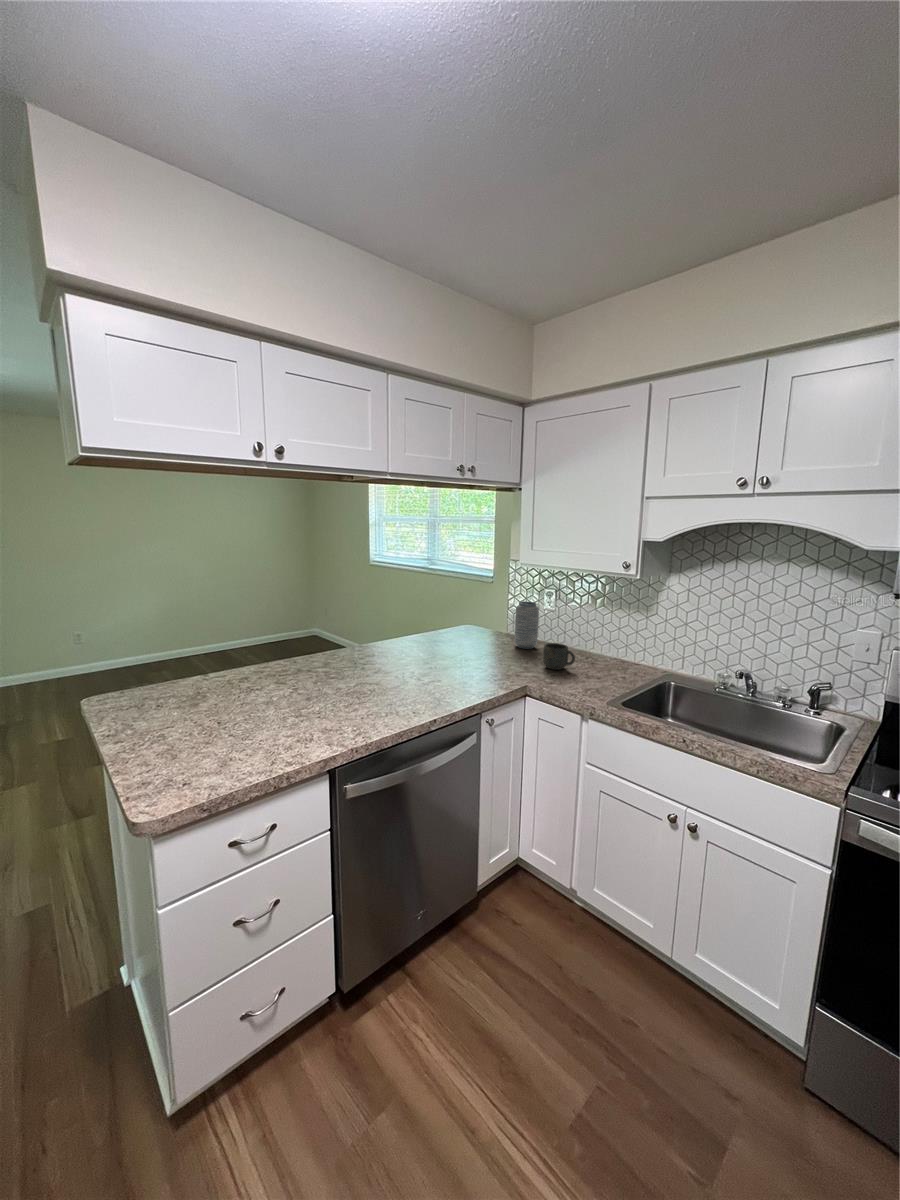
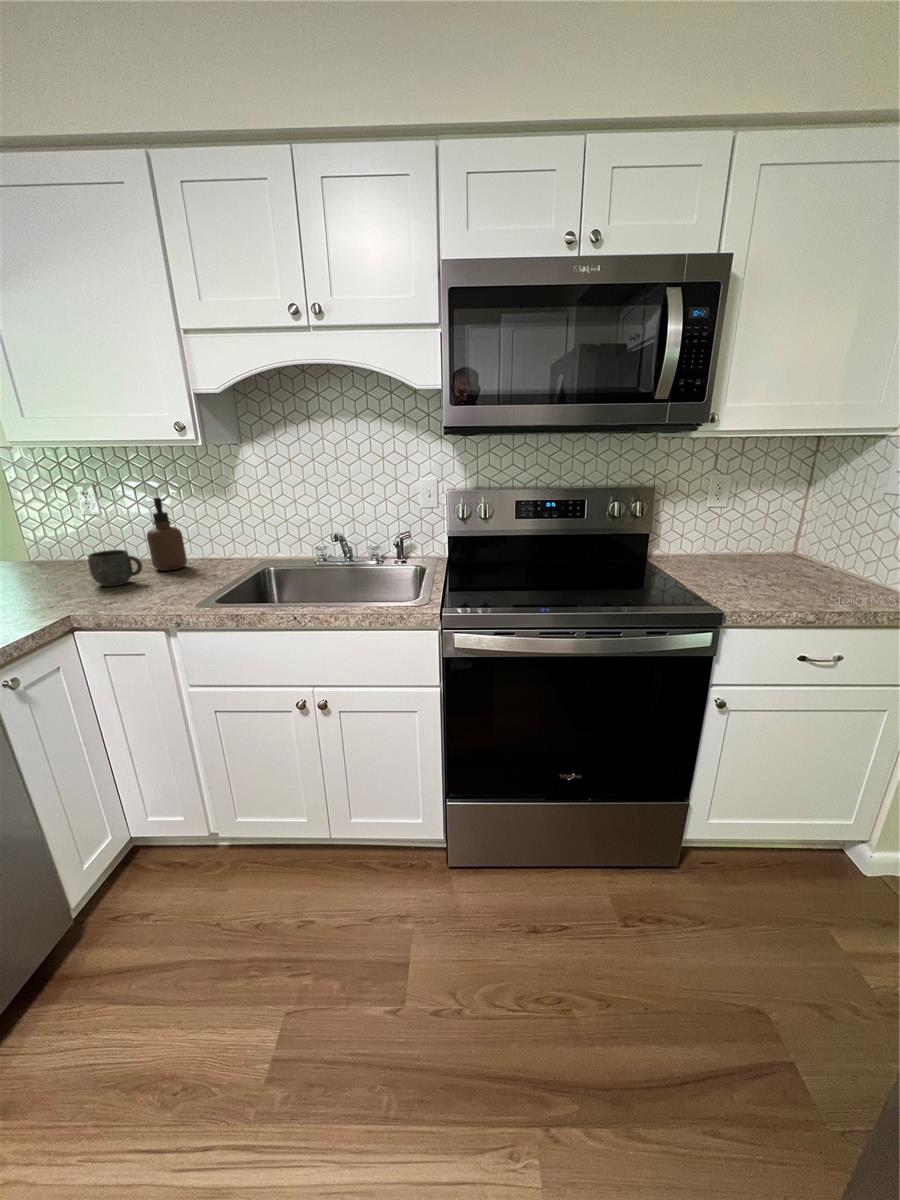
vase: present [515,601,539,649] -> none [27,503,82,572]
soap dispenser: none [581,610,606,665] -> present [147,498,187,571]

